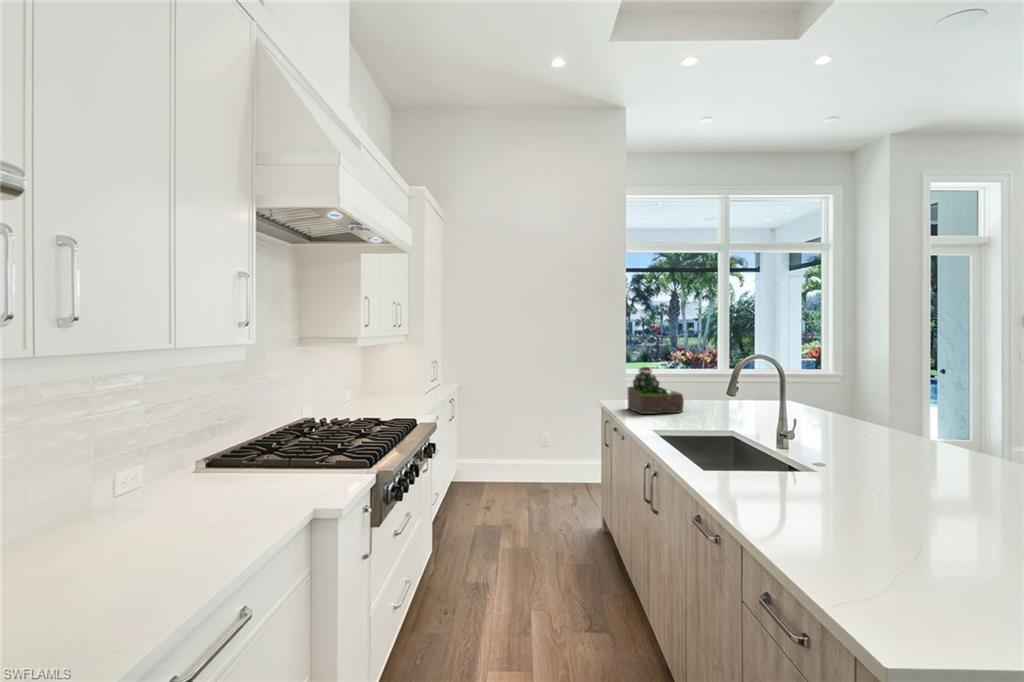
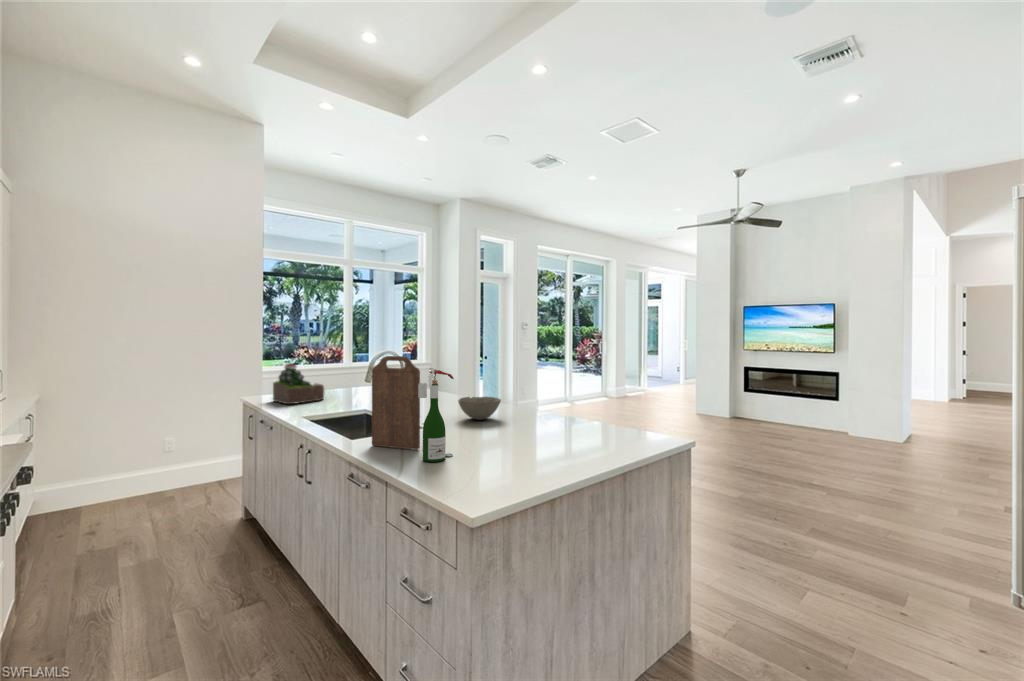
cutting board: none [722,361,798,512] -> present [372,356,420,450]
wine bottle: none [791,383,862,545] -> present [419,368,454,462]
bowl: none [879,432,974,475] -> present [458,397,501,420]

